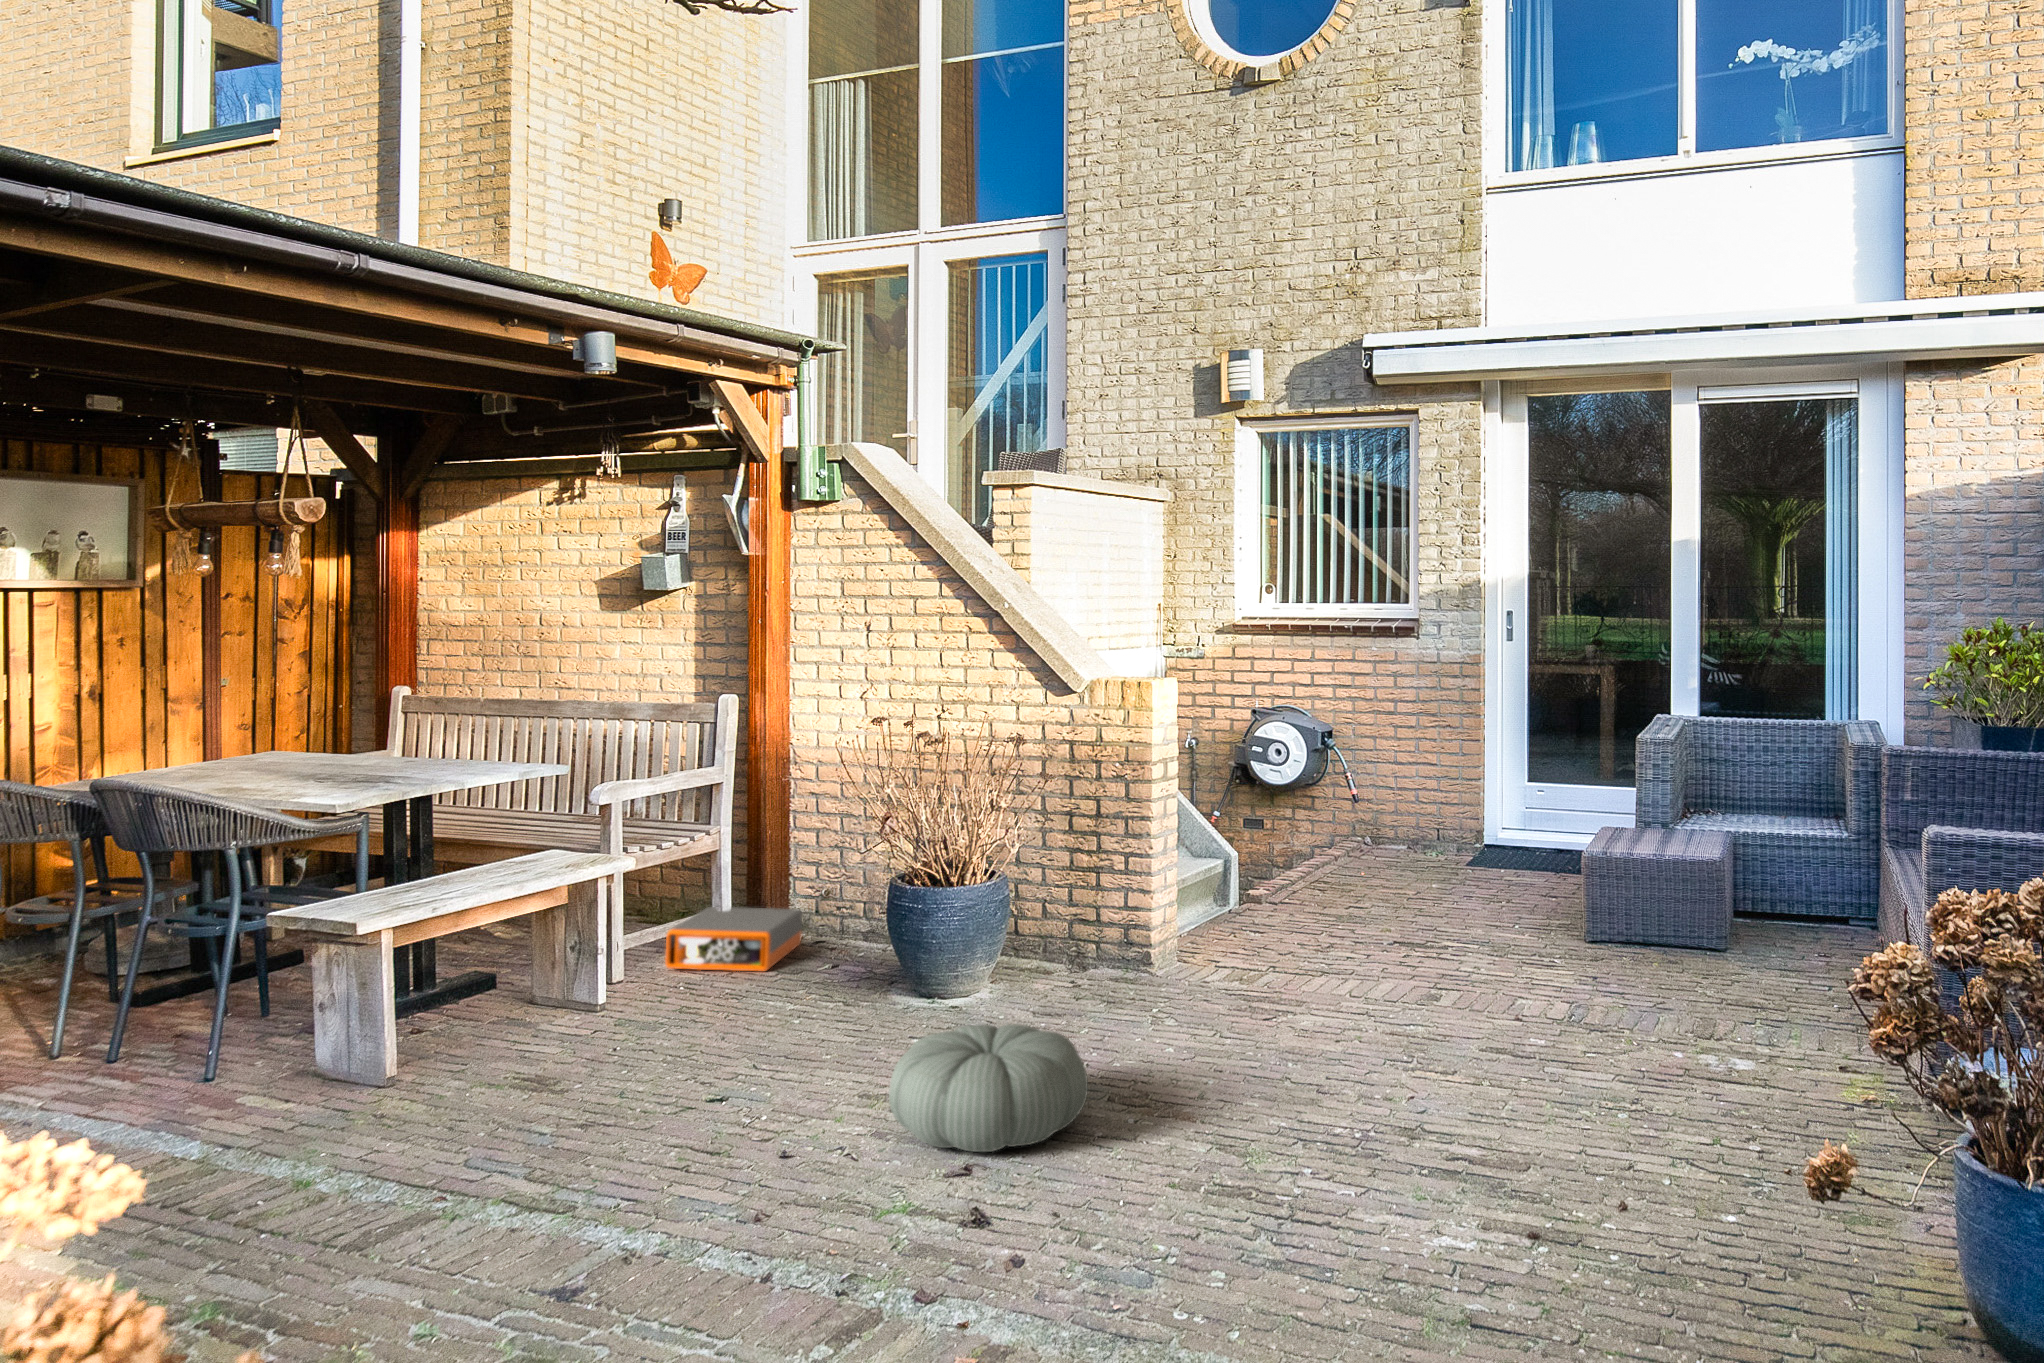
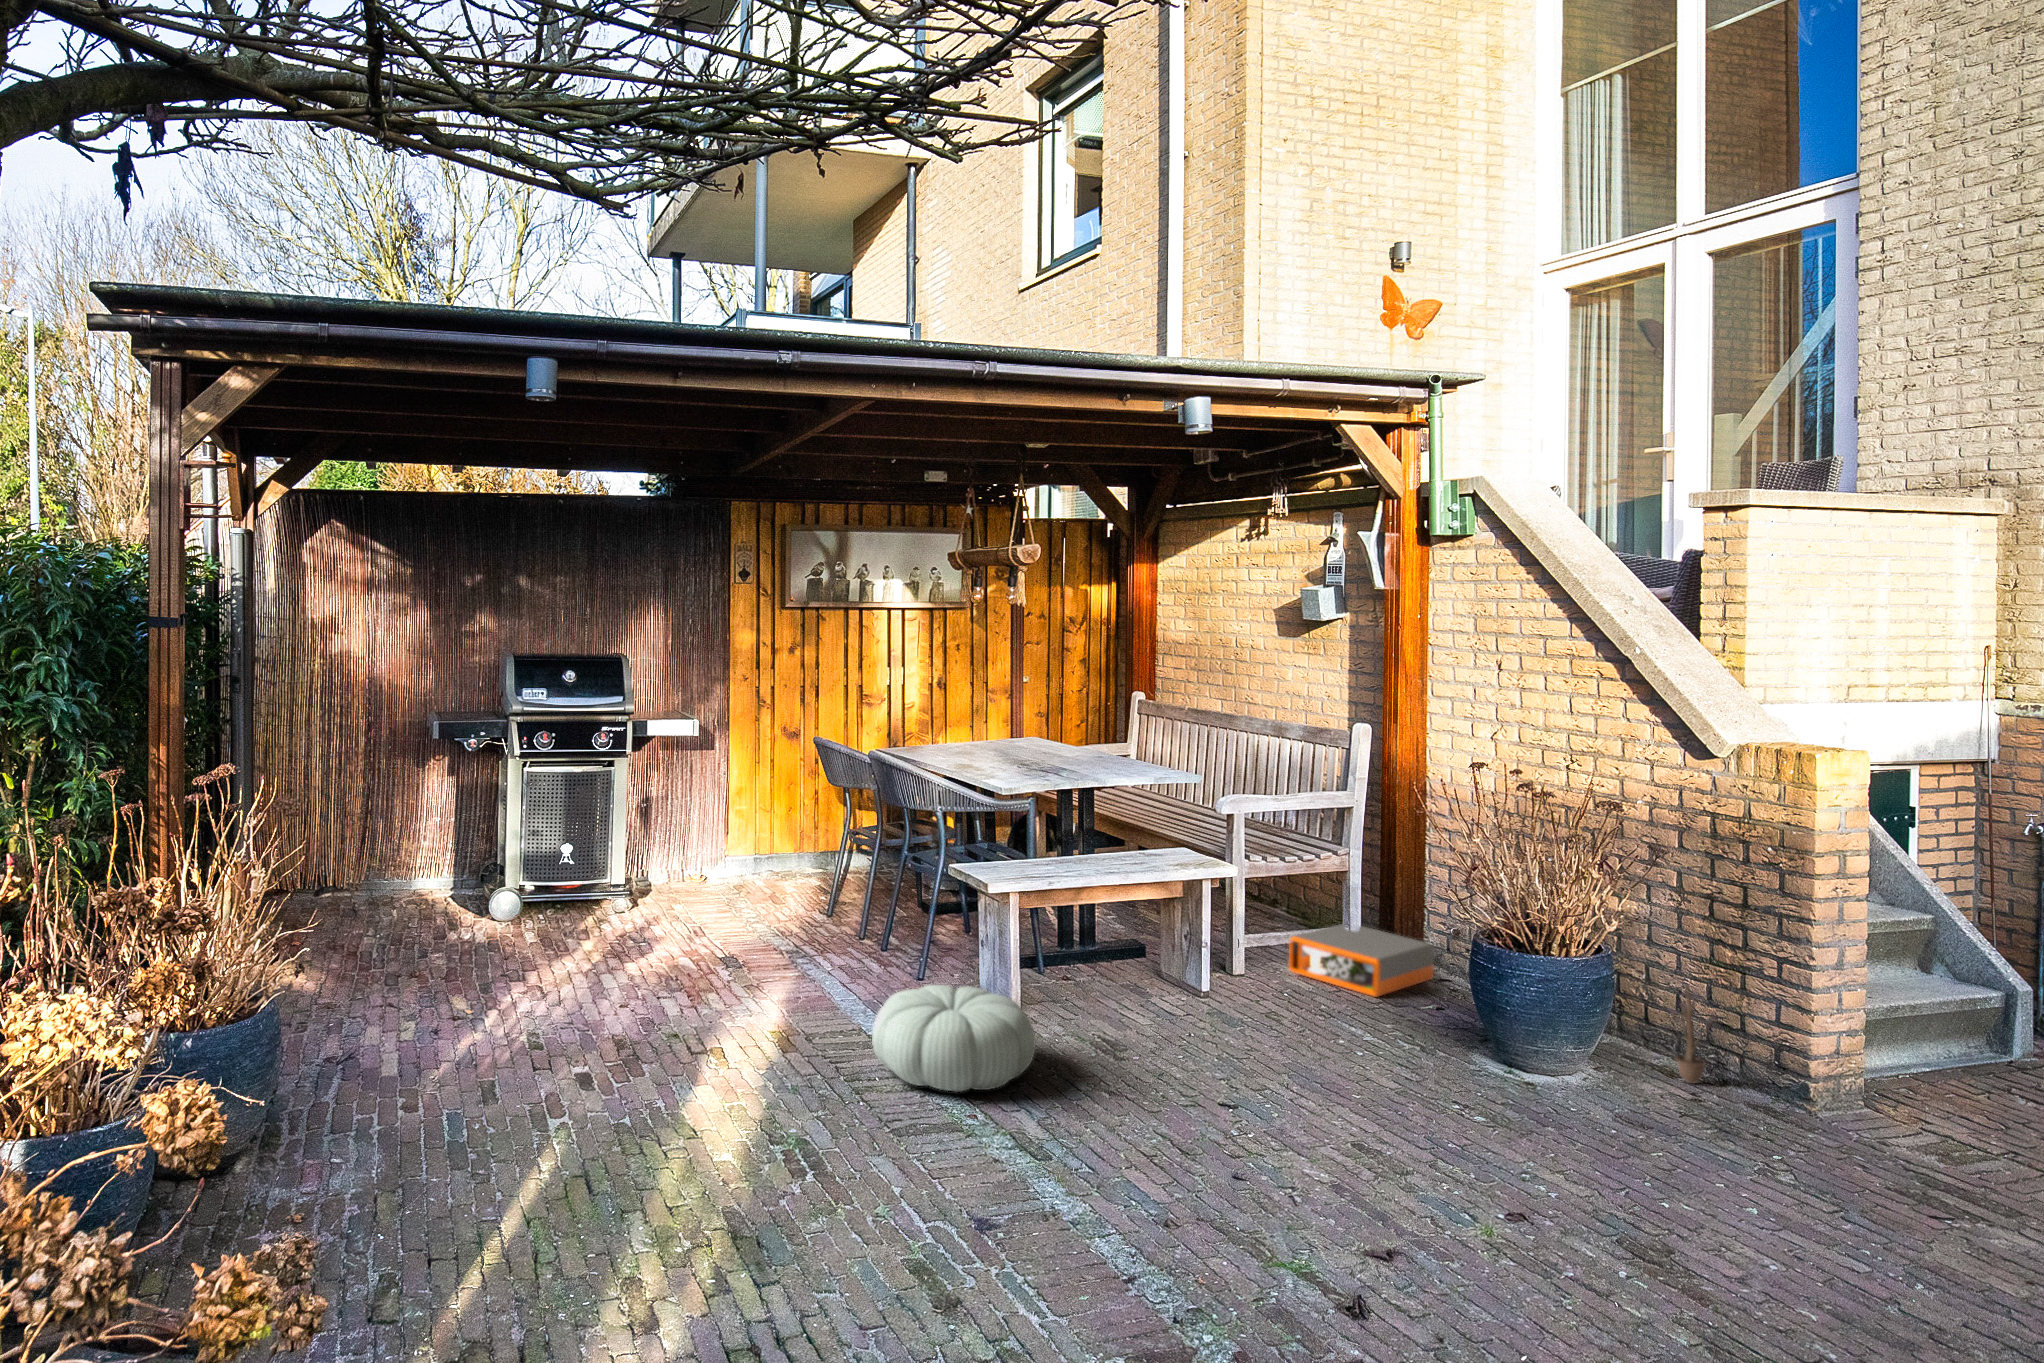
decorative plant: none [1028,890,1078,973] -> present [1670,987,1717,1083]
pouf: present [889,1024,1088,1152] -> present [872,985,1035,1092]

